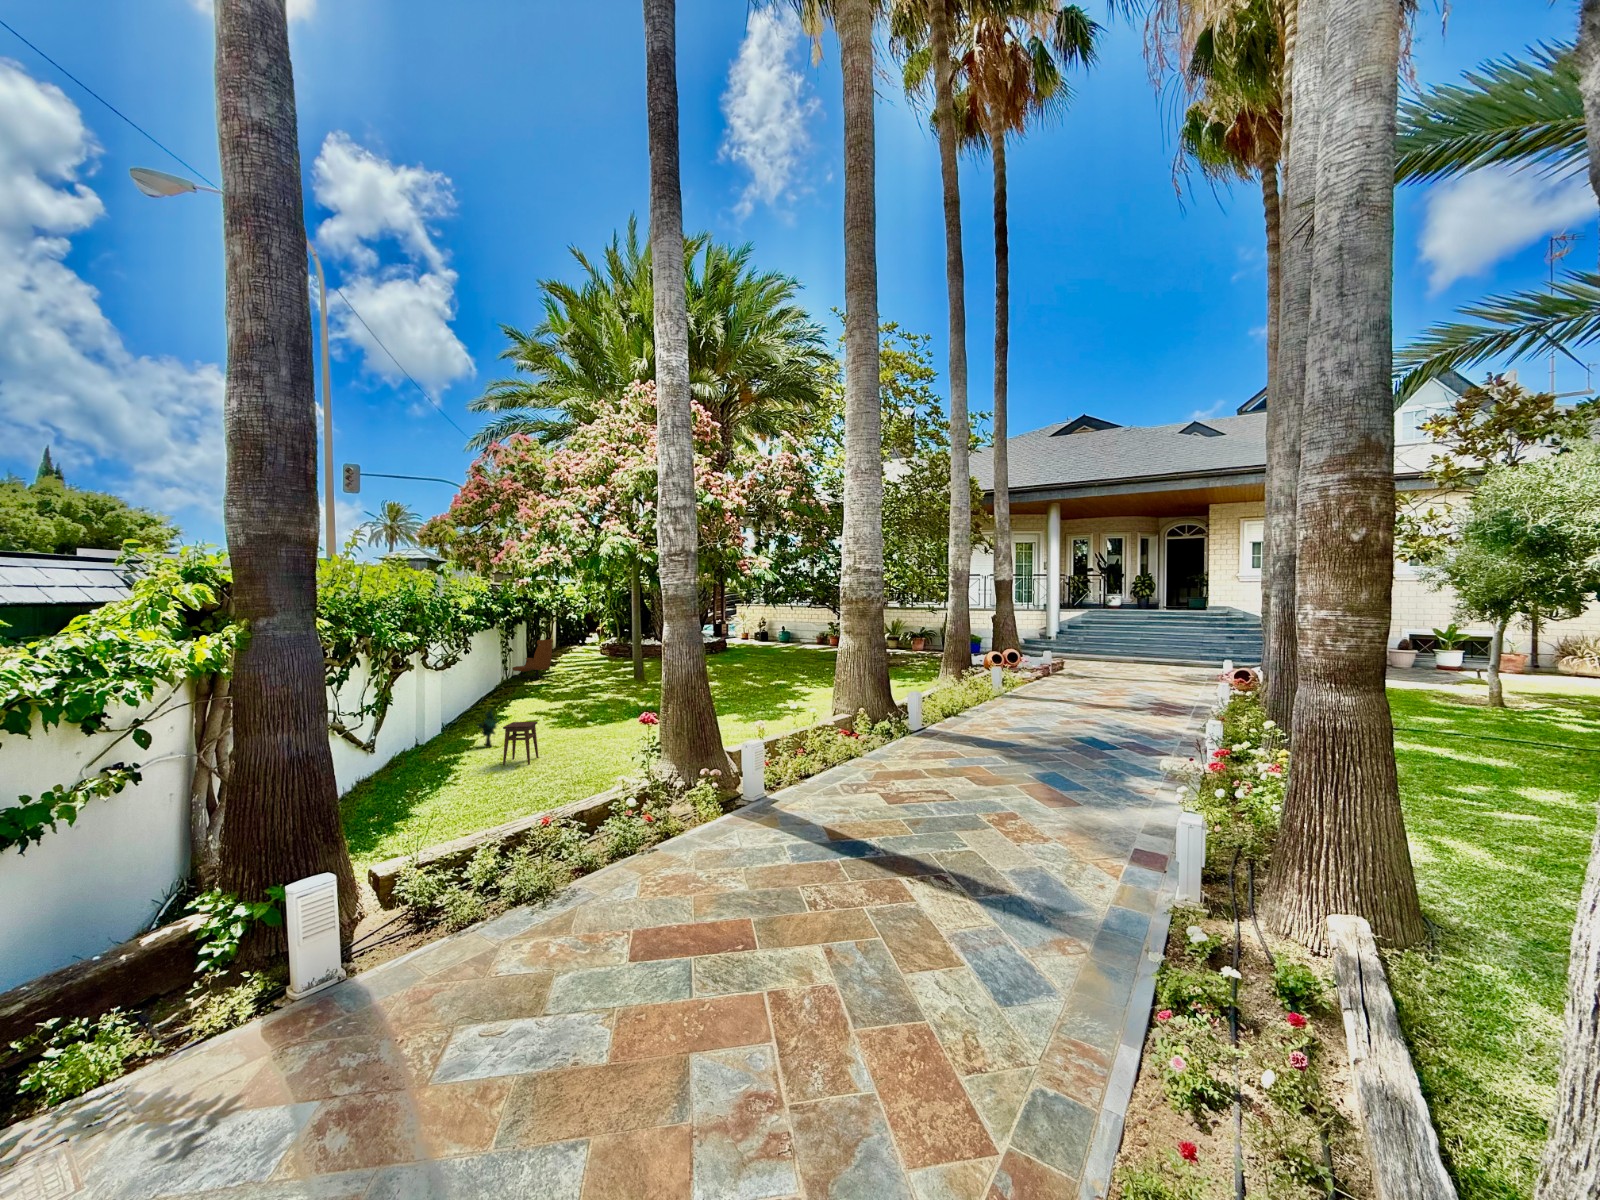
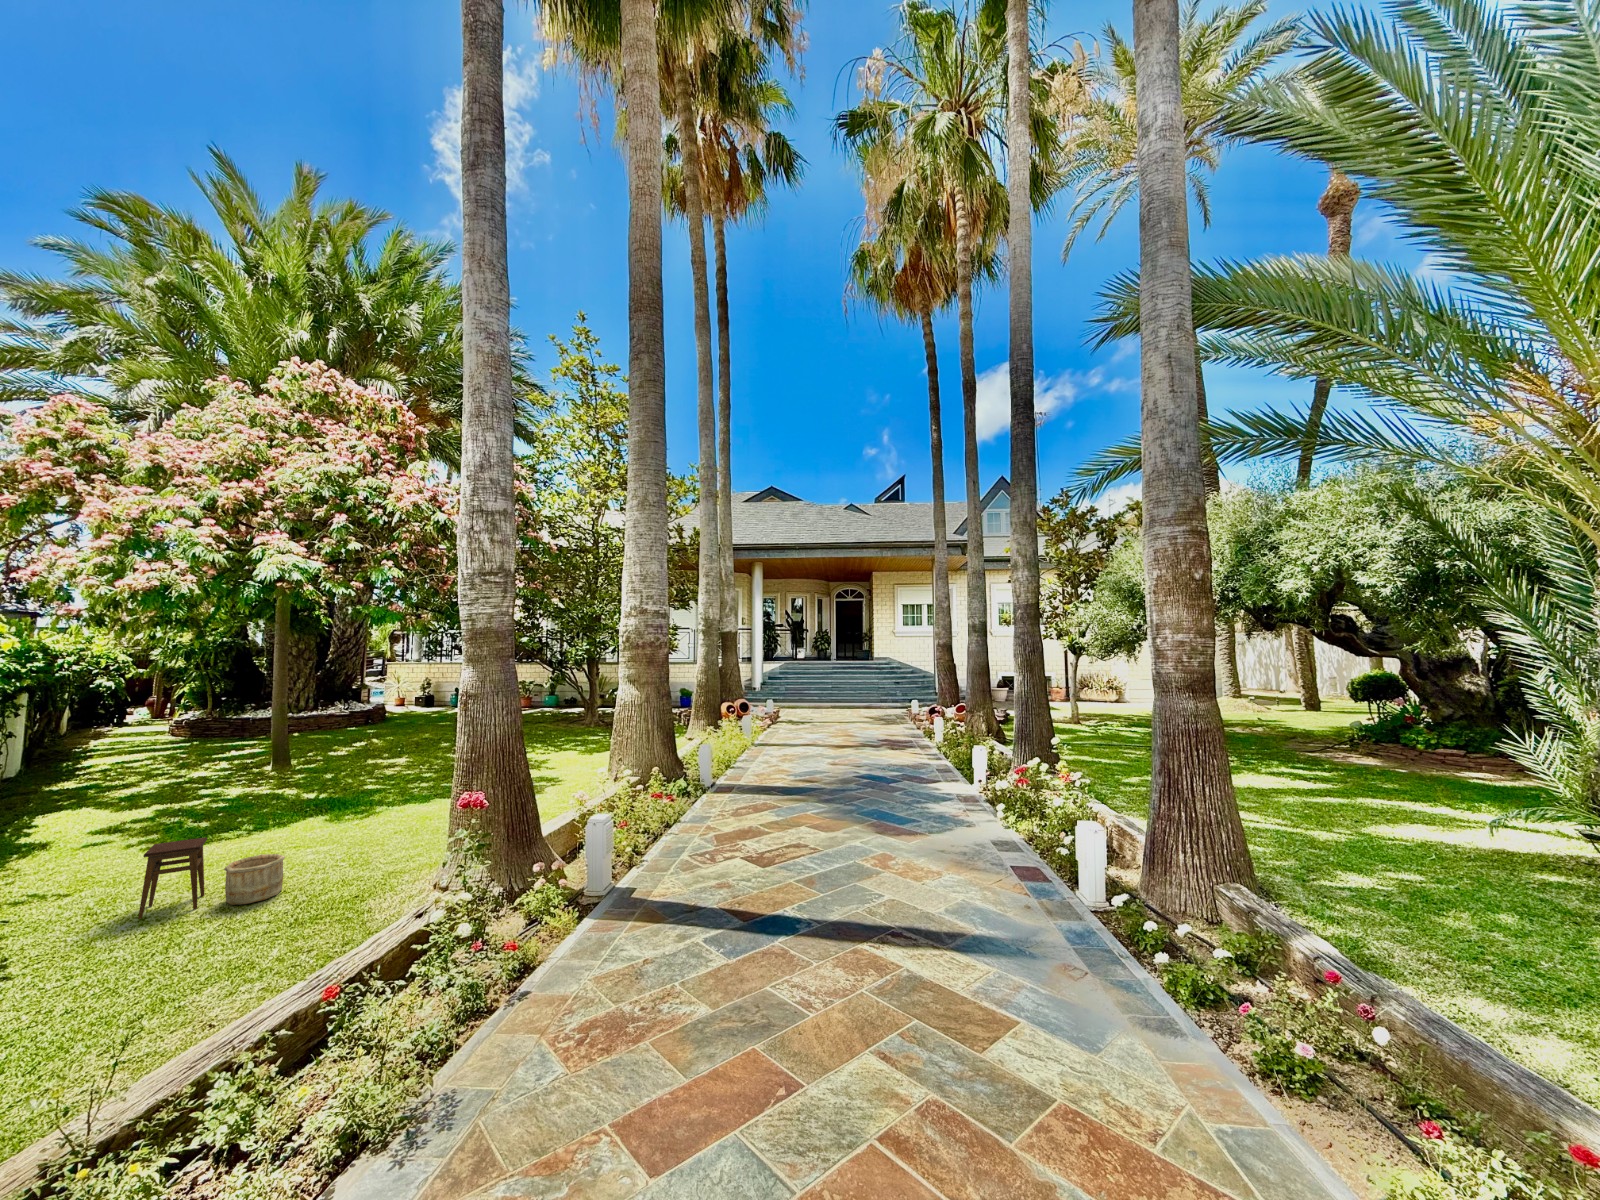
lounge chair: present [512,639,553,680] -> none [12,712,113,781]
decorative plant: present [477,709,499,748] -> none [42,827,97,898]
wooden bucket: none [541,737,572,766] -> present [224,854,285,905]

